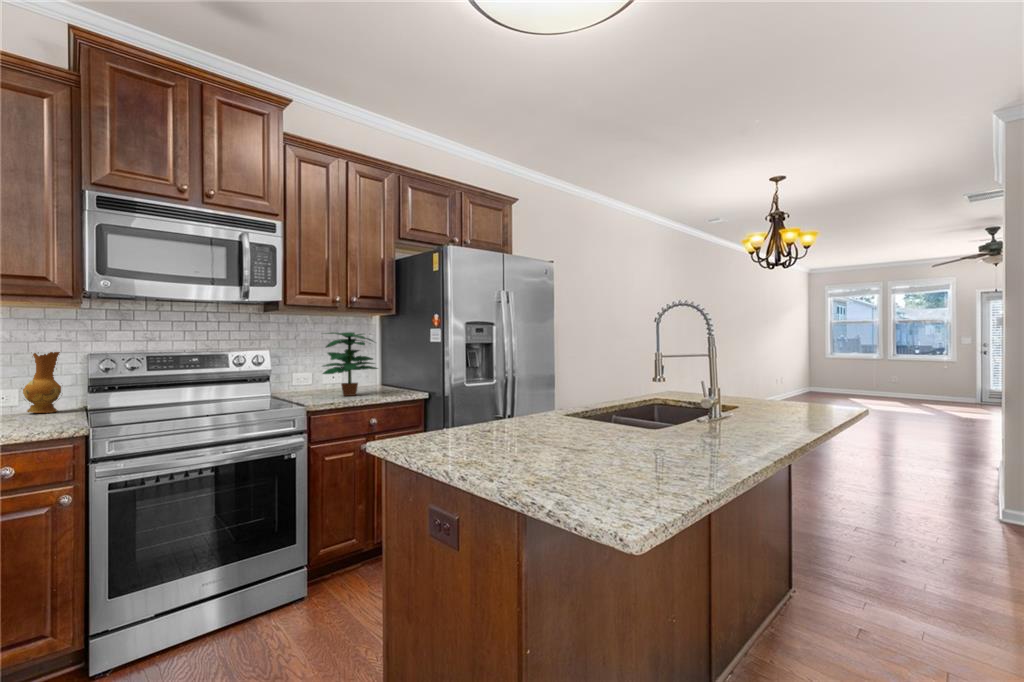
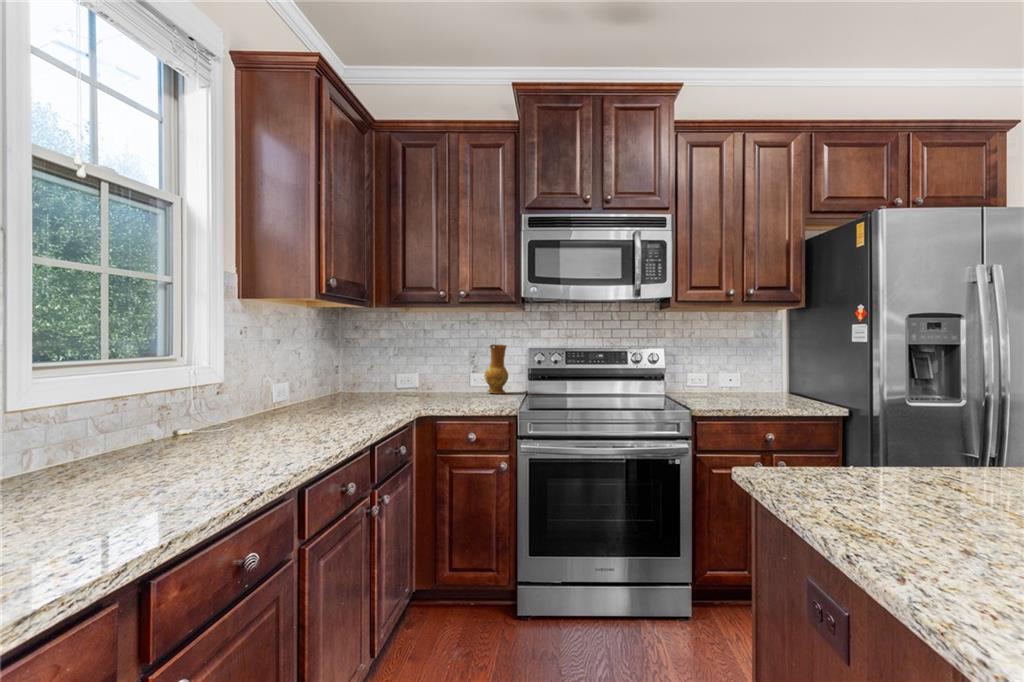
potted plant: present [323,332,378,396] -> none [714,328,782,401]

